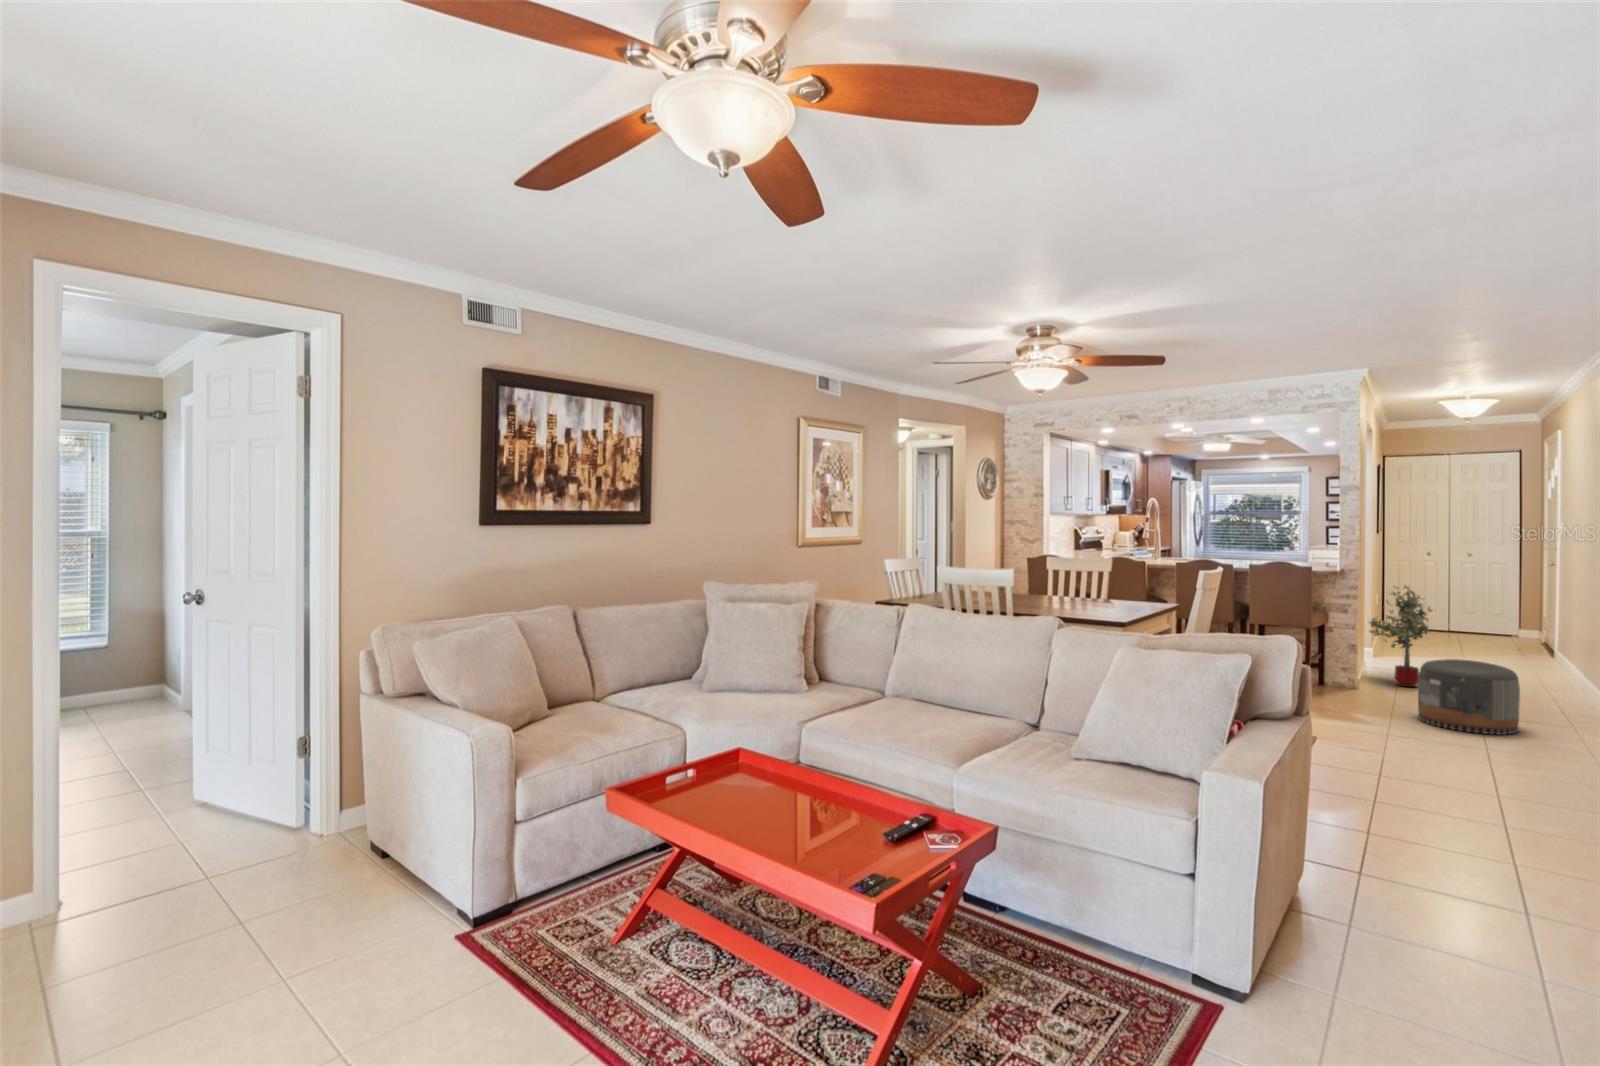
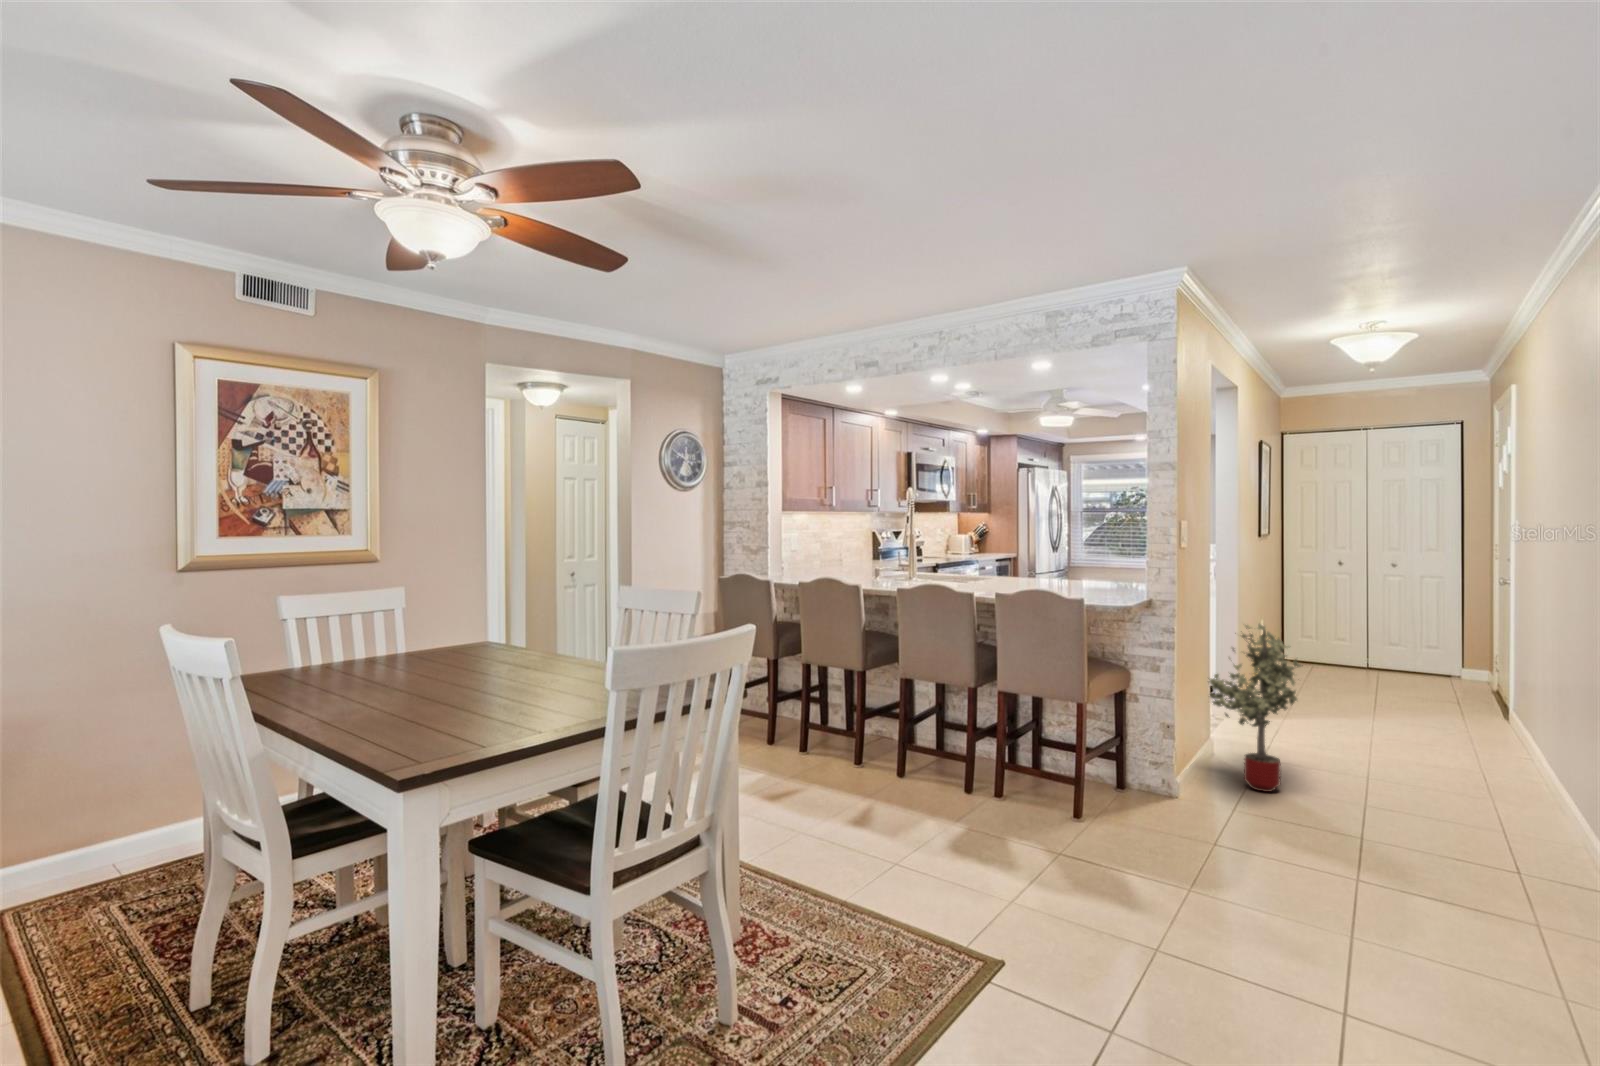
pouf: present [1418,659,1520,735] -> none [1242,776,1421,947]

